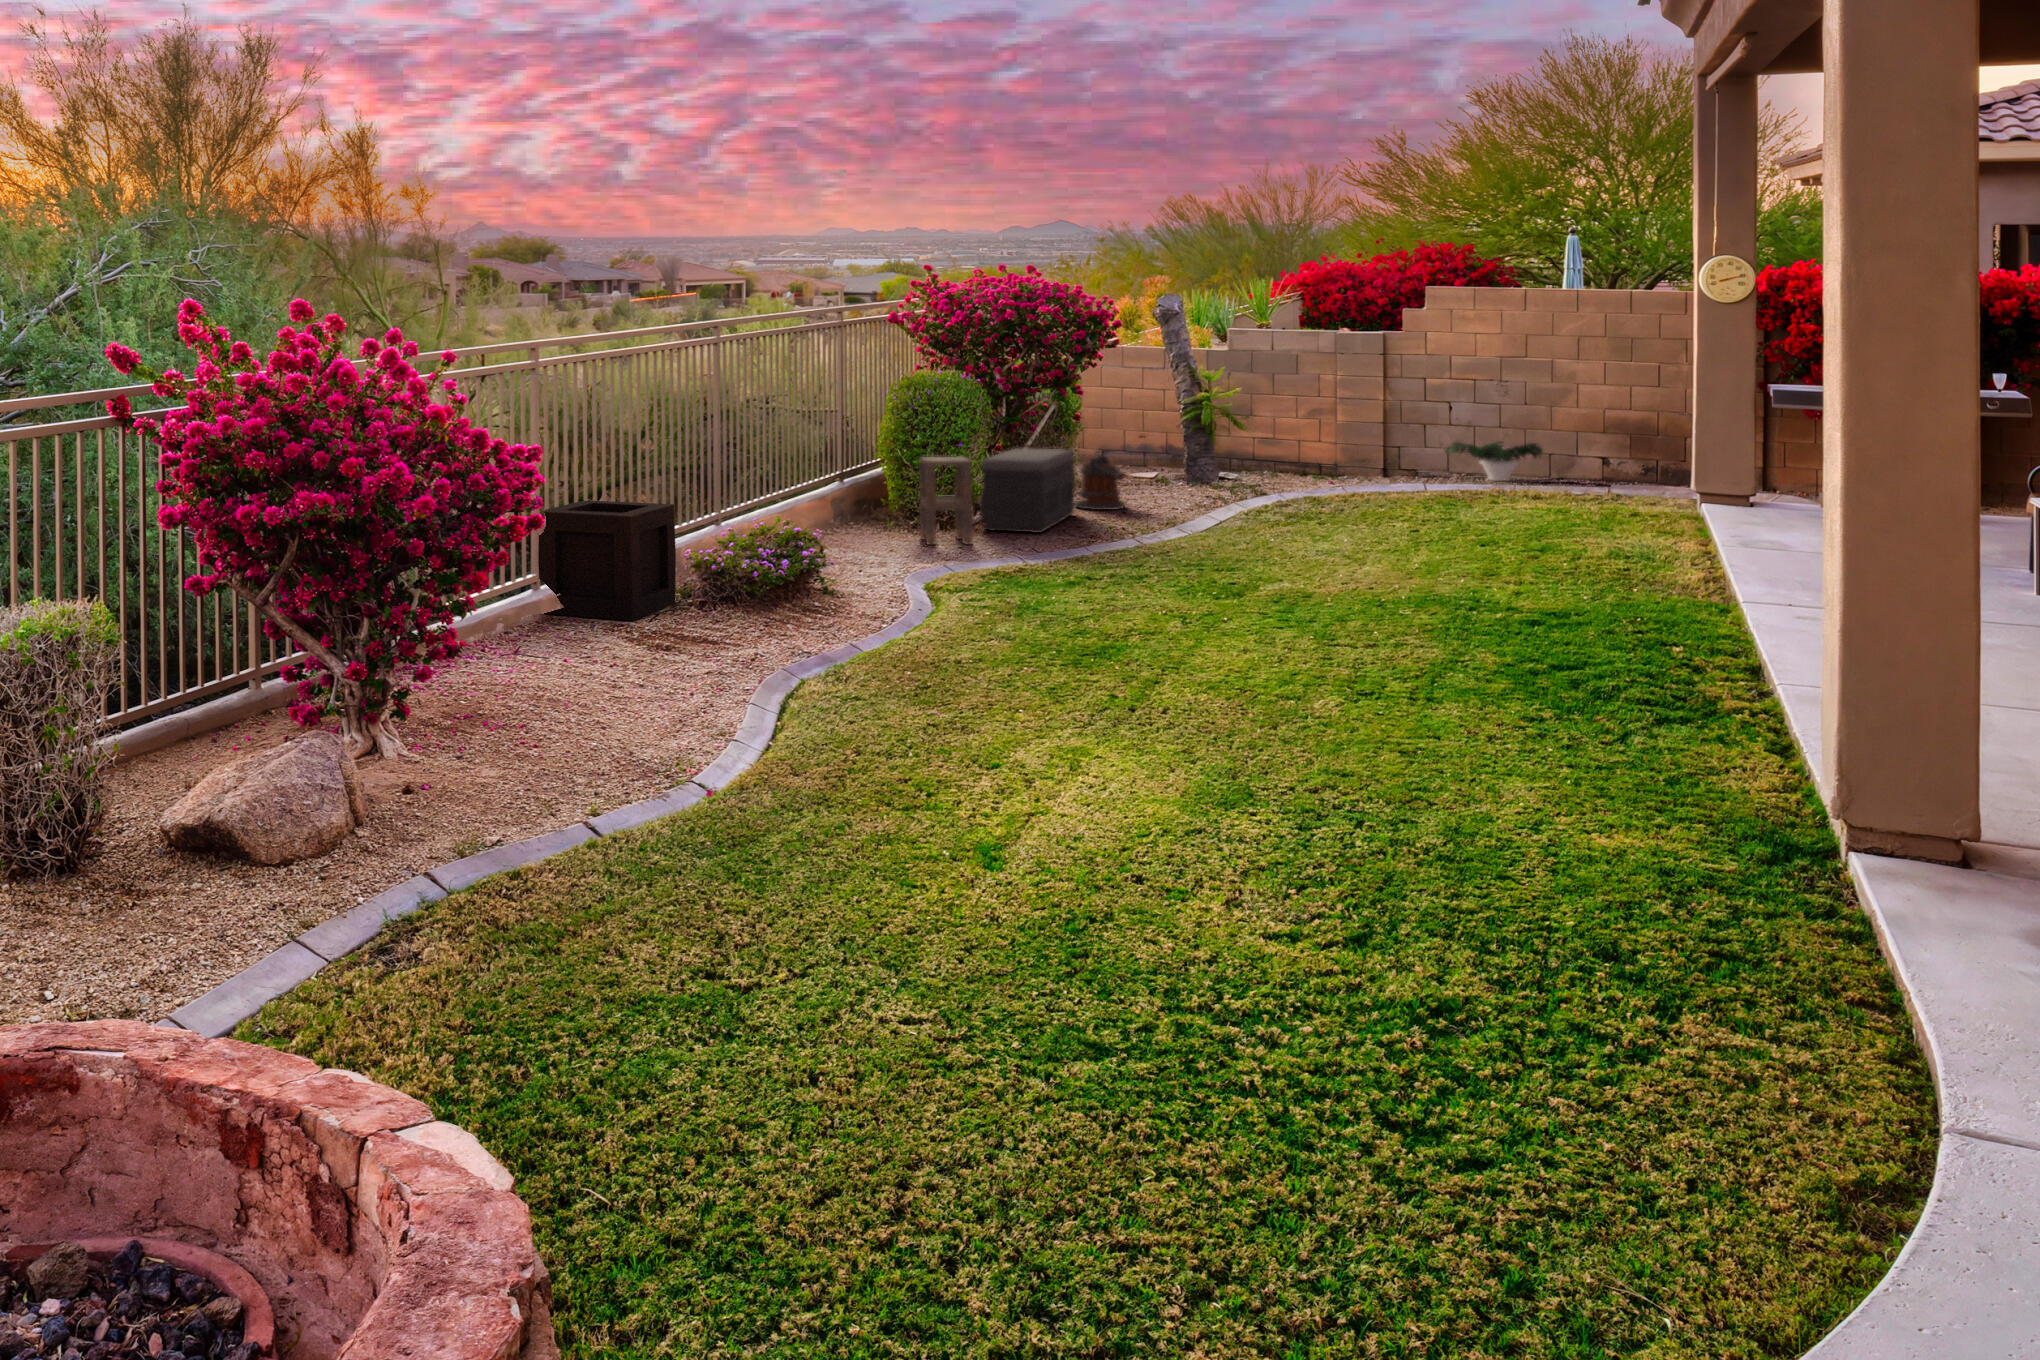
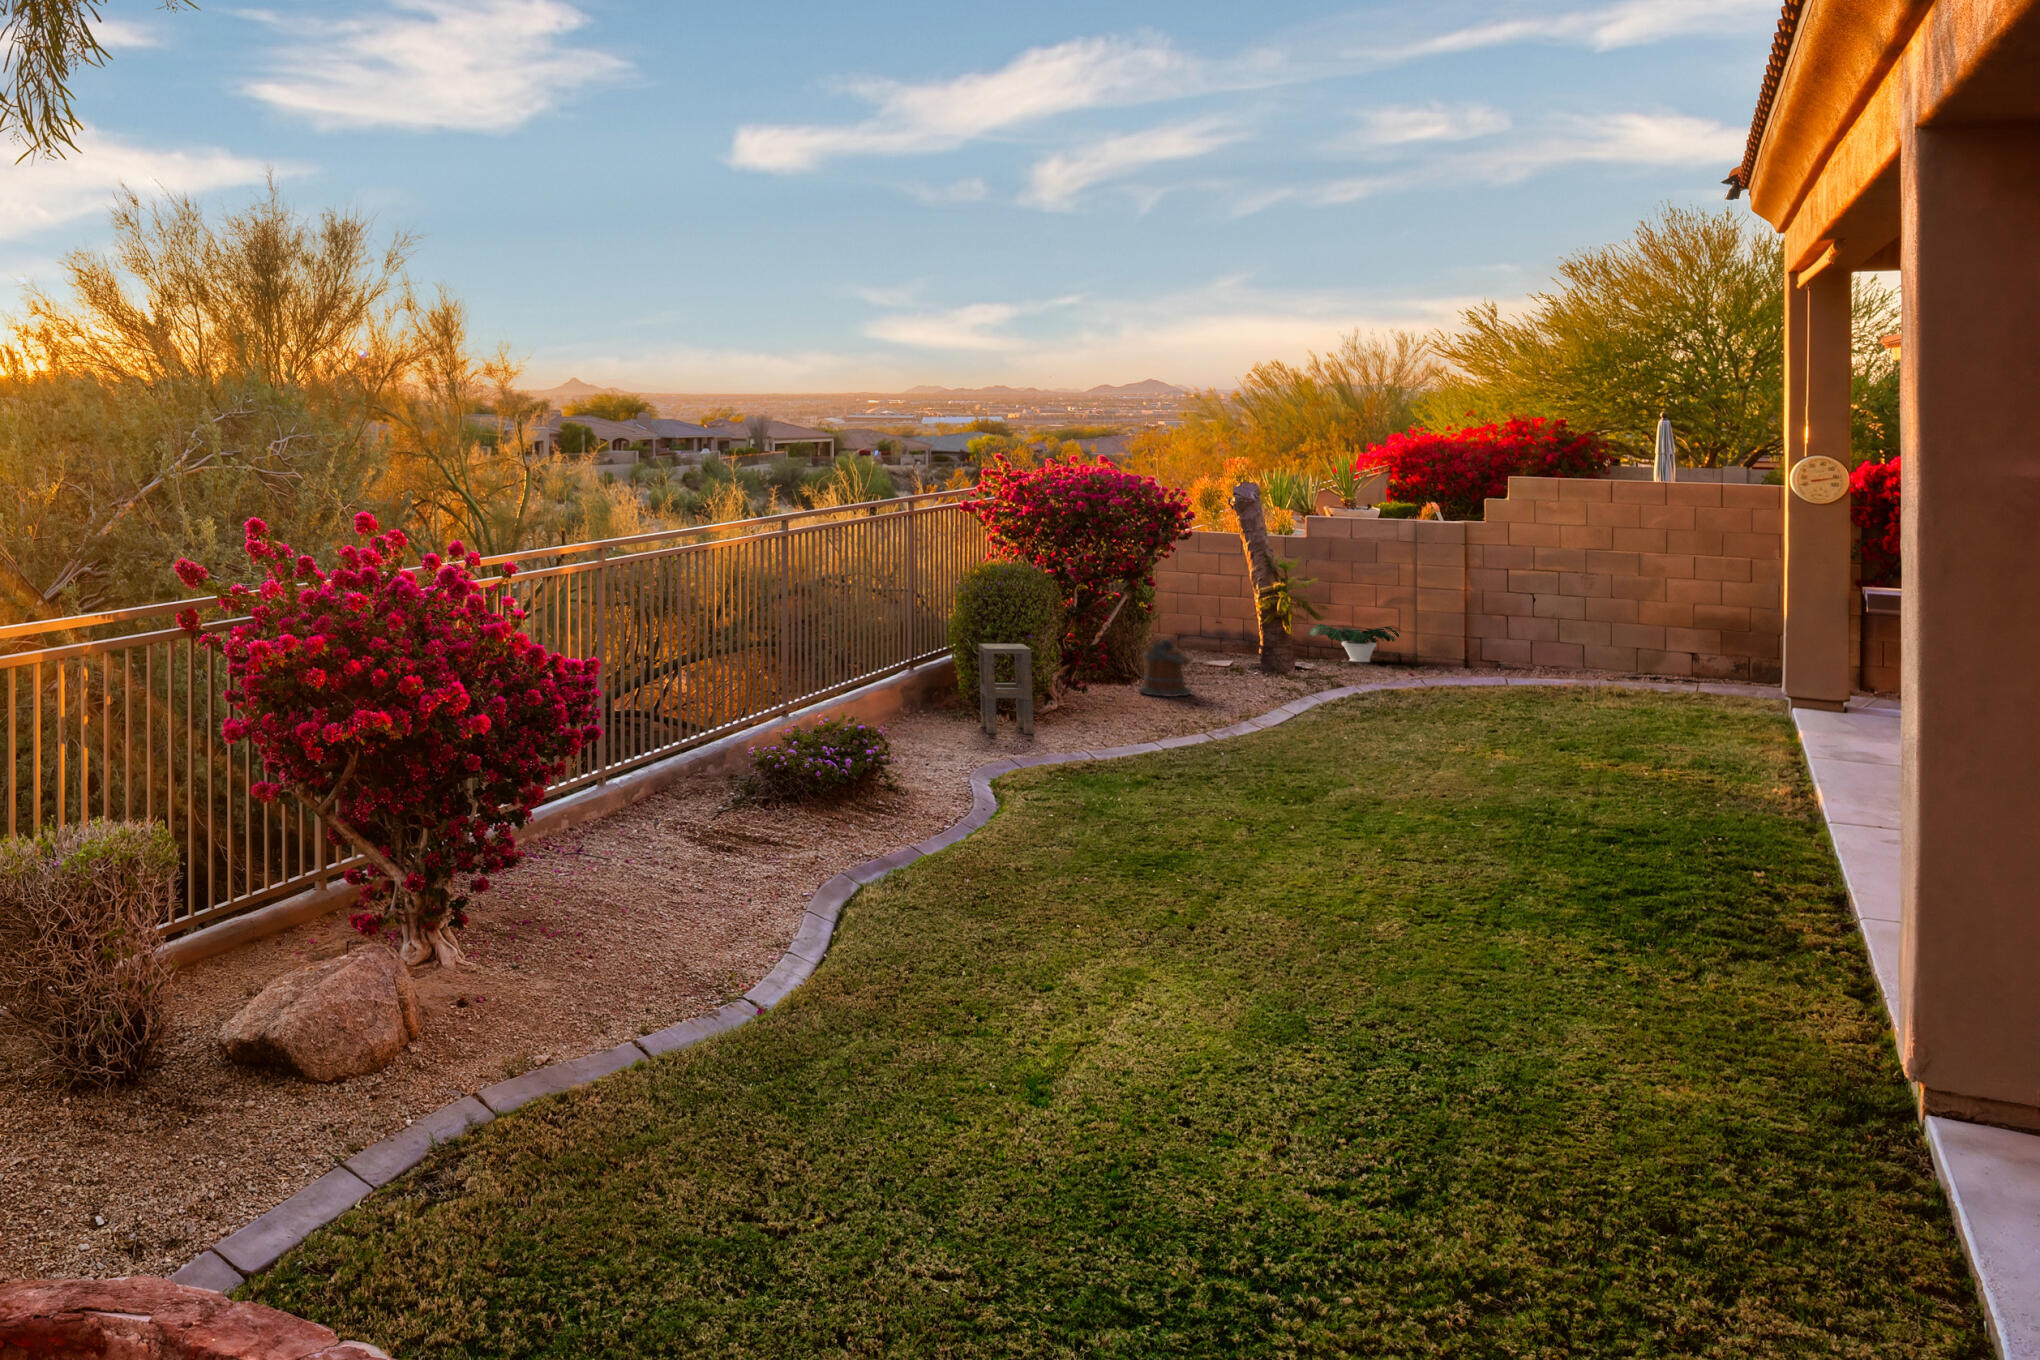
potted plant: present [1445,441,1543,481] -> present [1308,624,1400,662]
storage bench: present [980,448,1074,533] -> none [1040,633,1139,722]
wooden crate: present [538,500,676,621] -> none [596,689,732,815]

